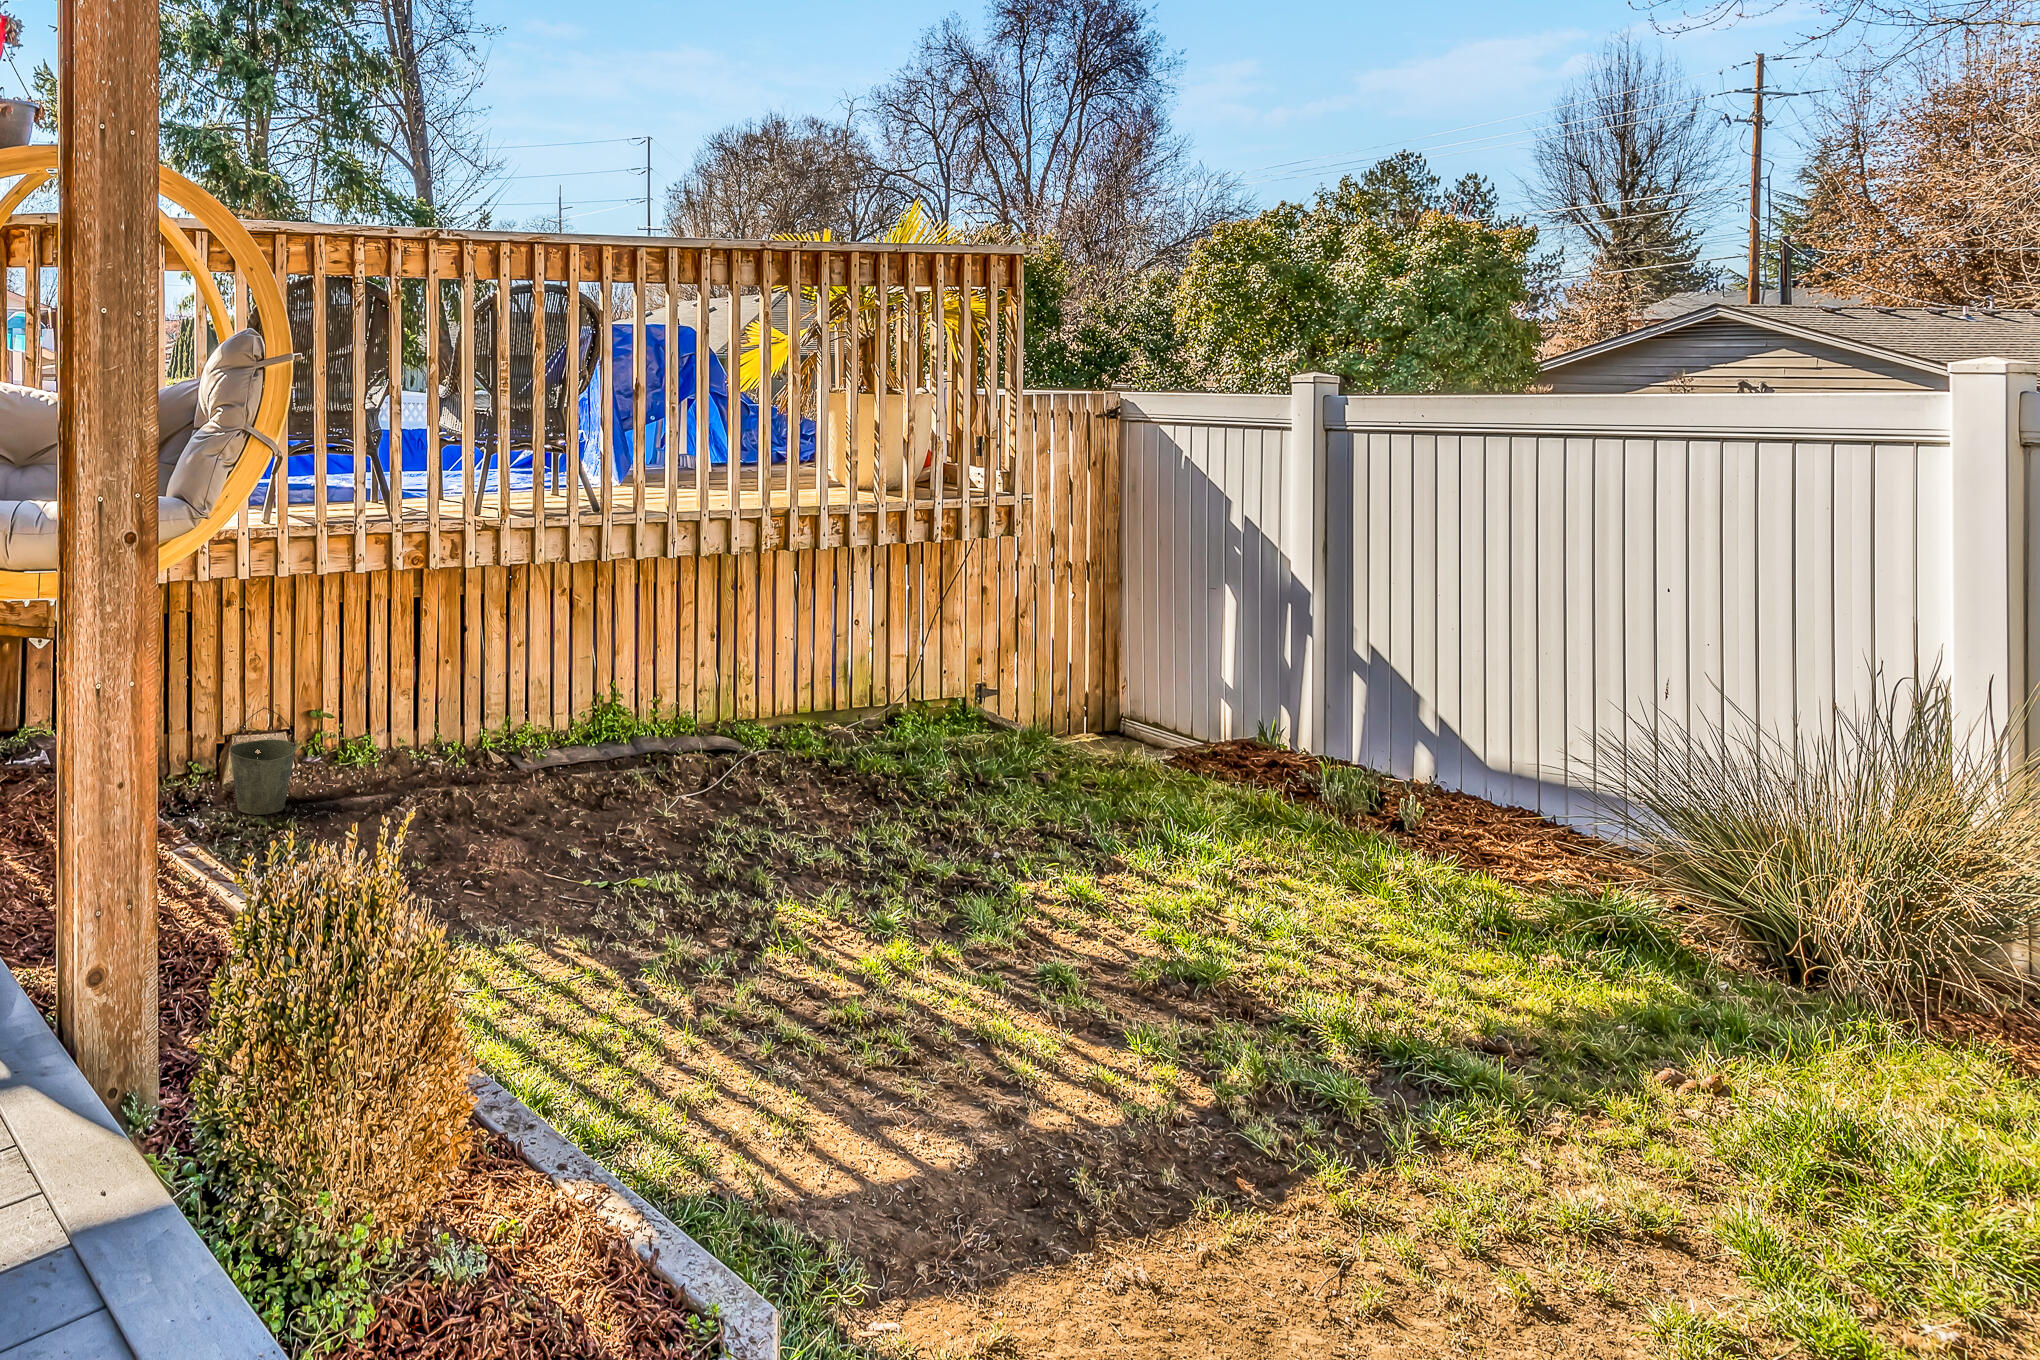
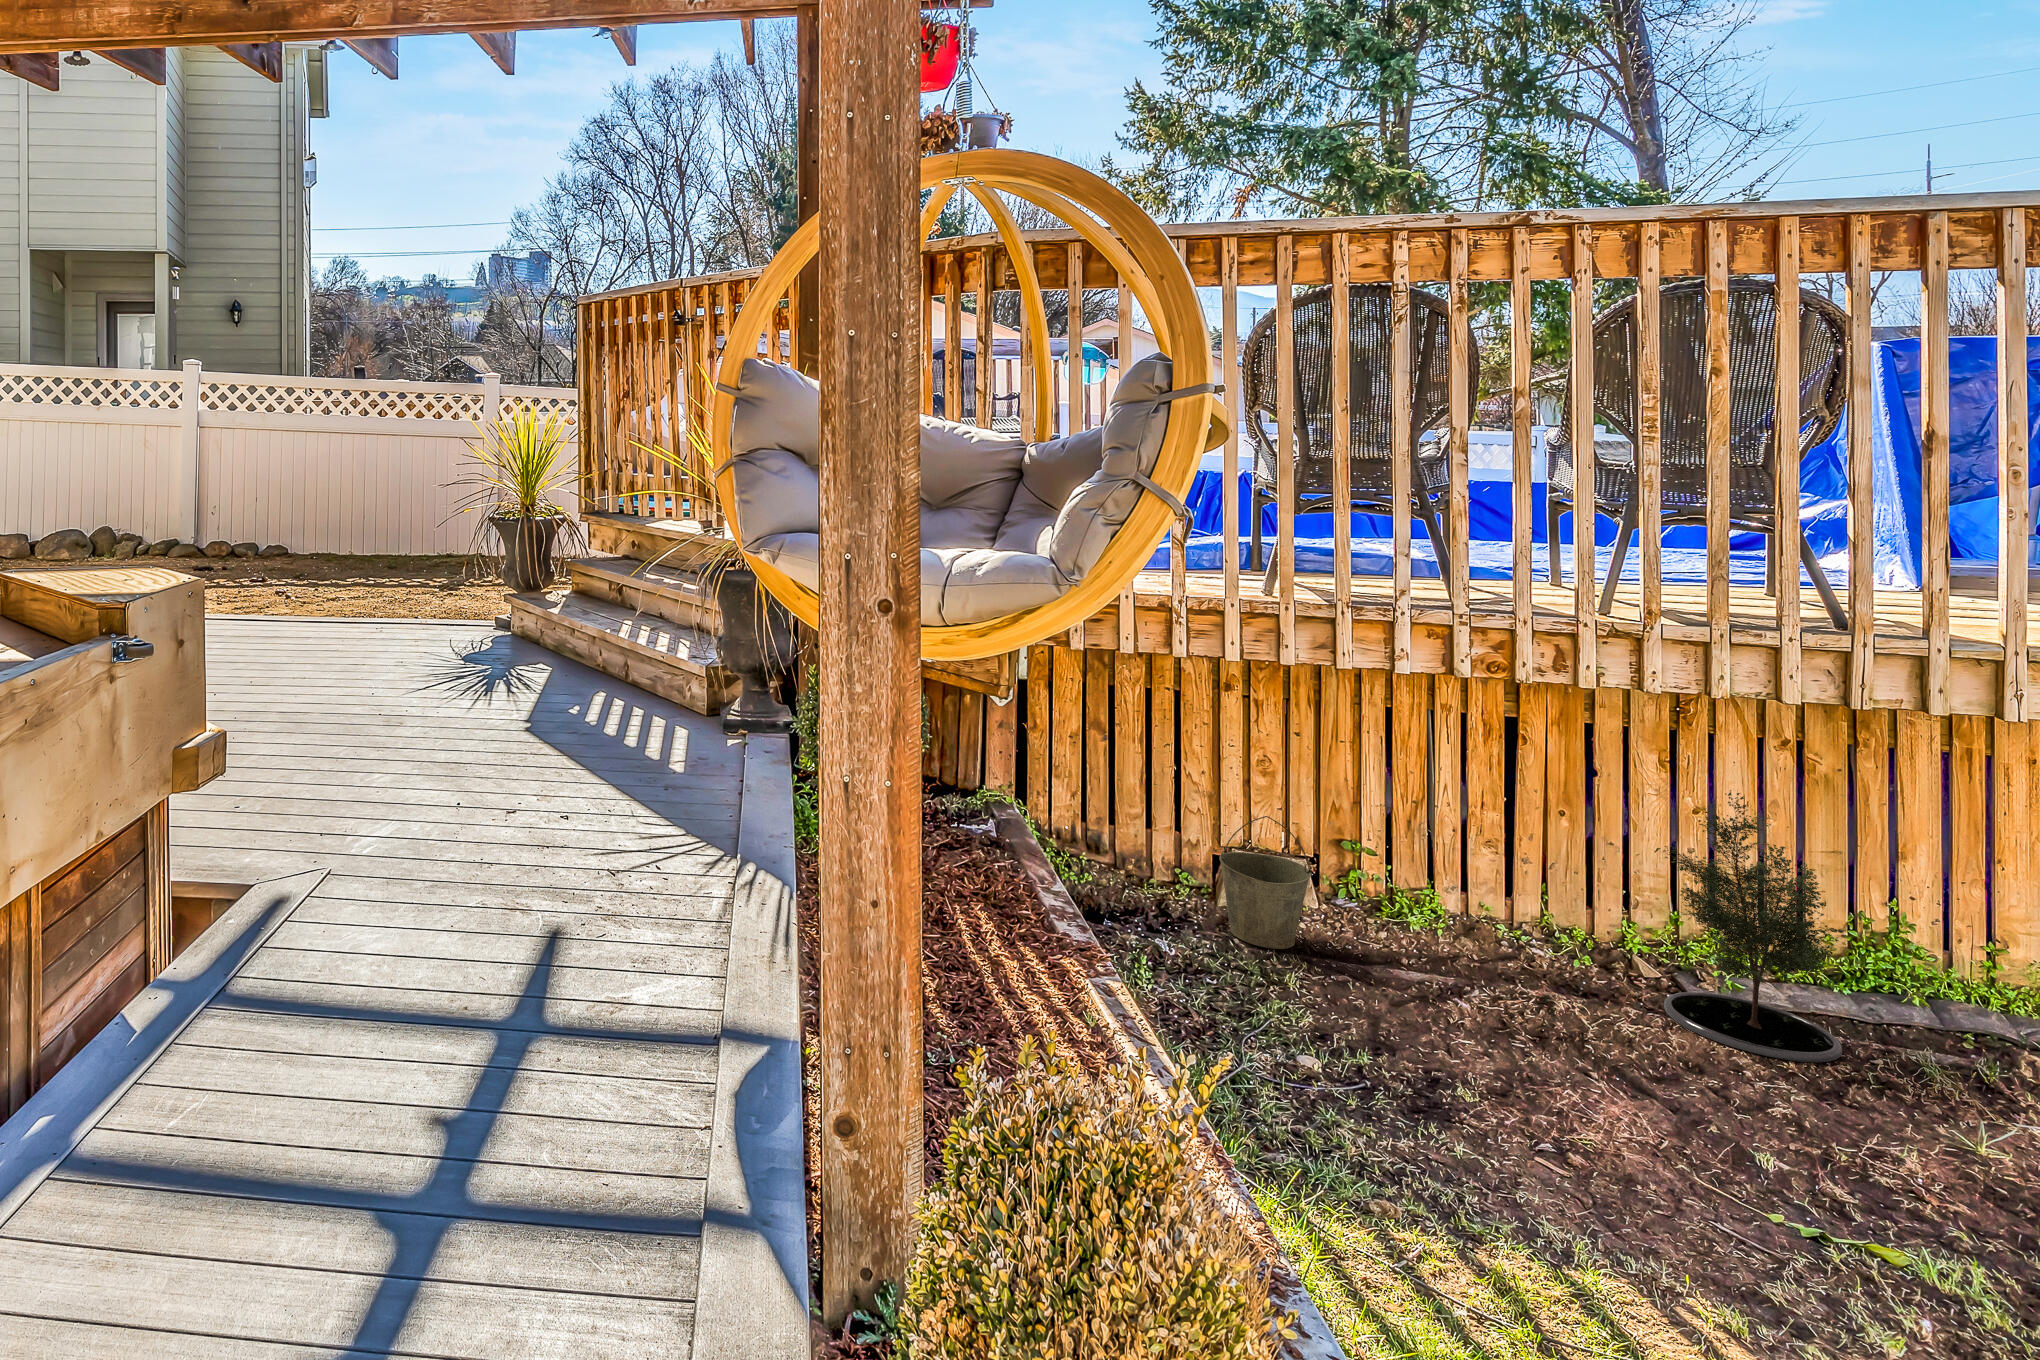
potted tree: none [506,623,595,793] -> present [1663,790,1844,1063]

